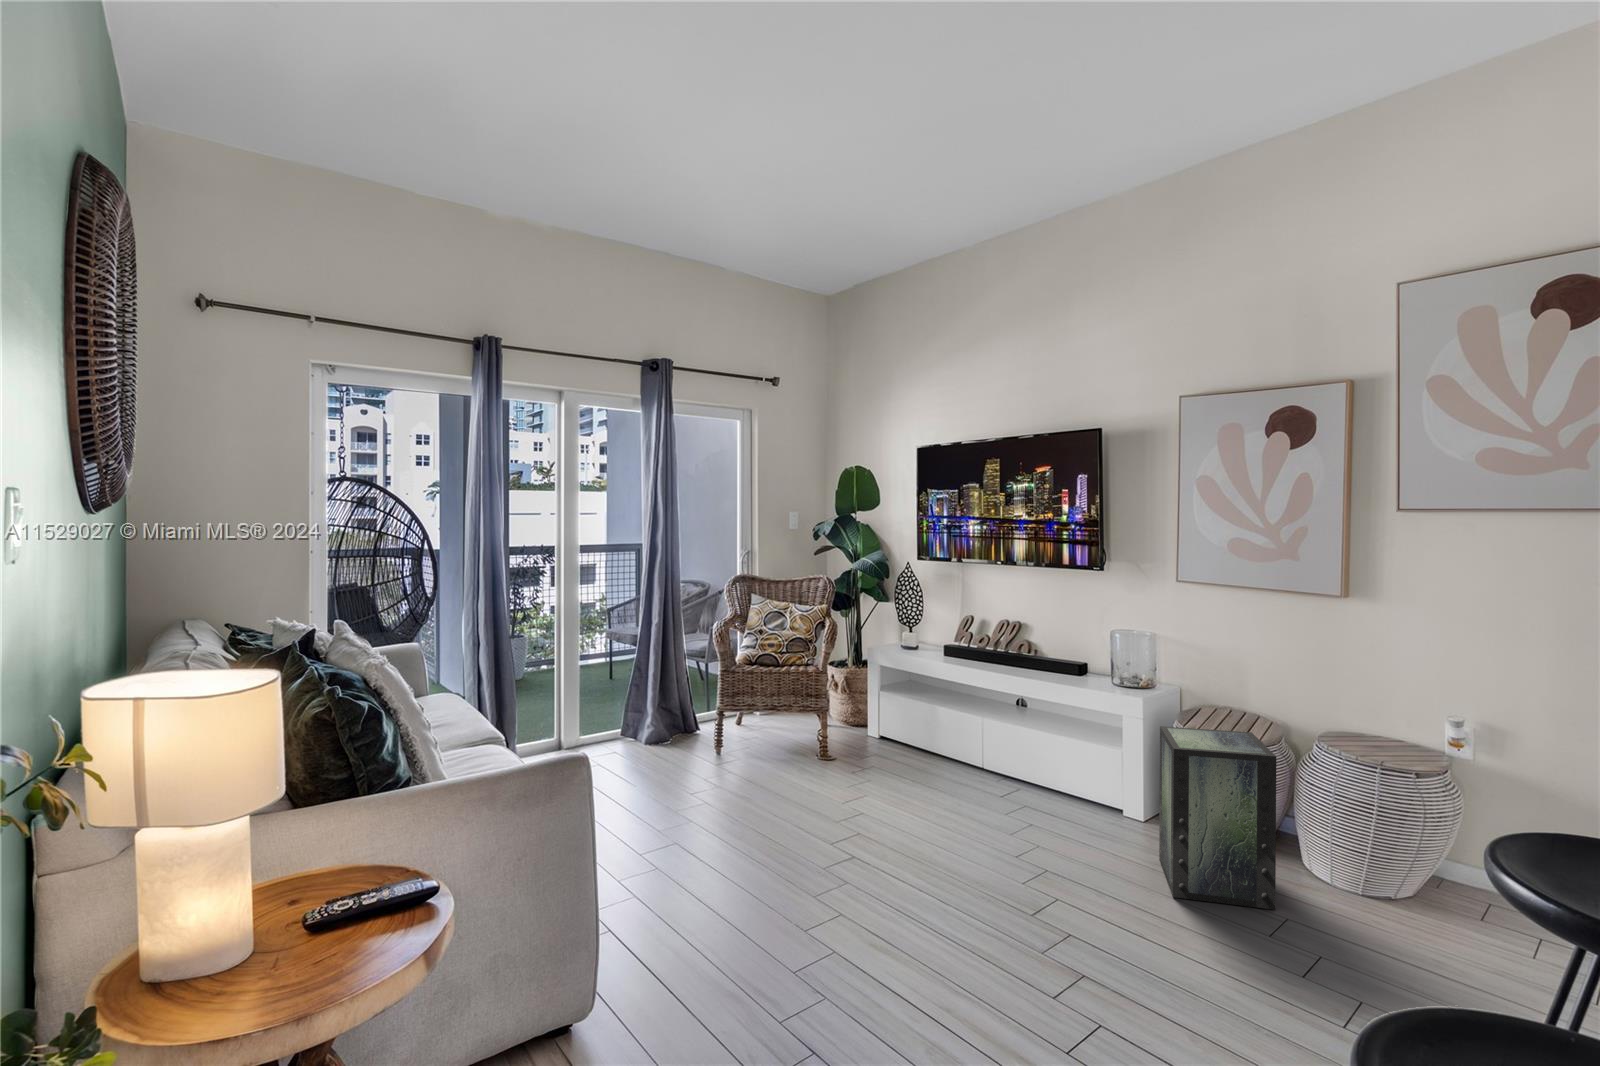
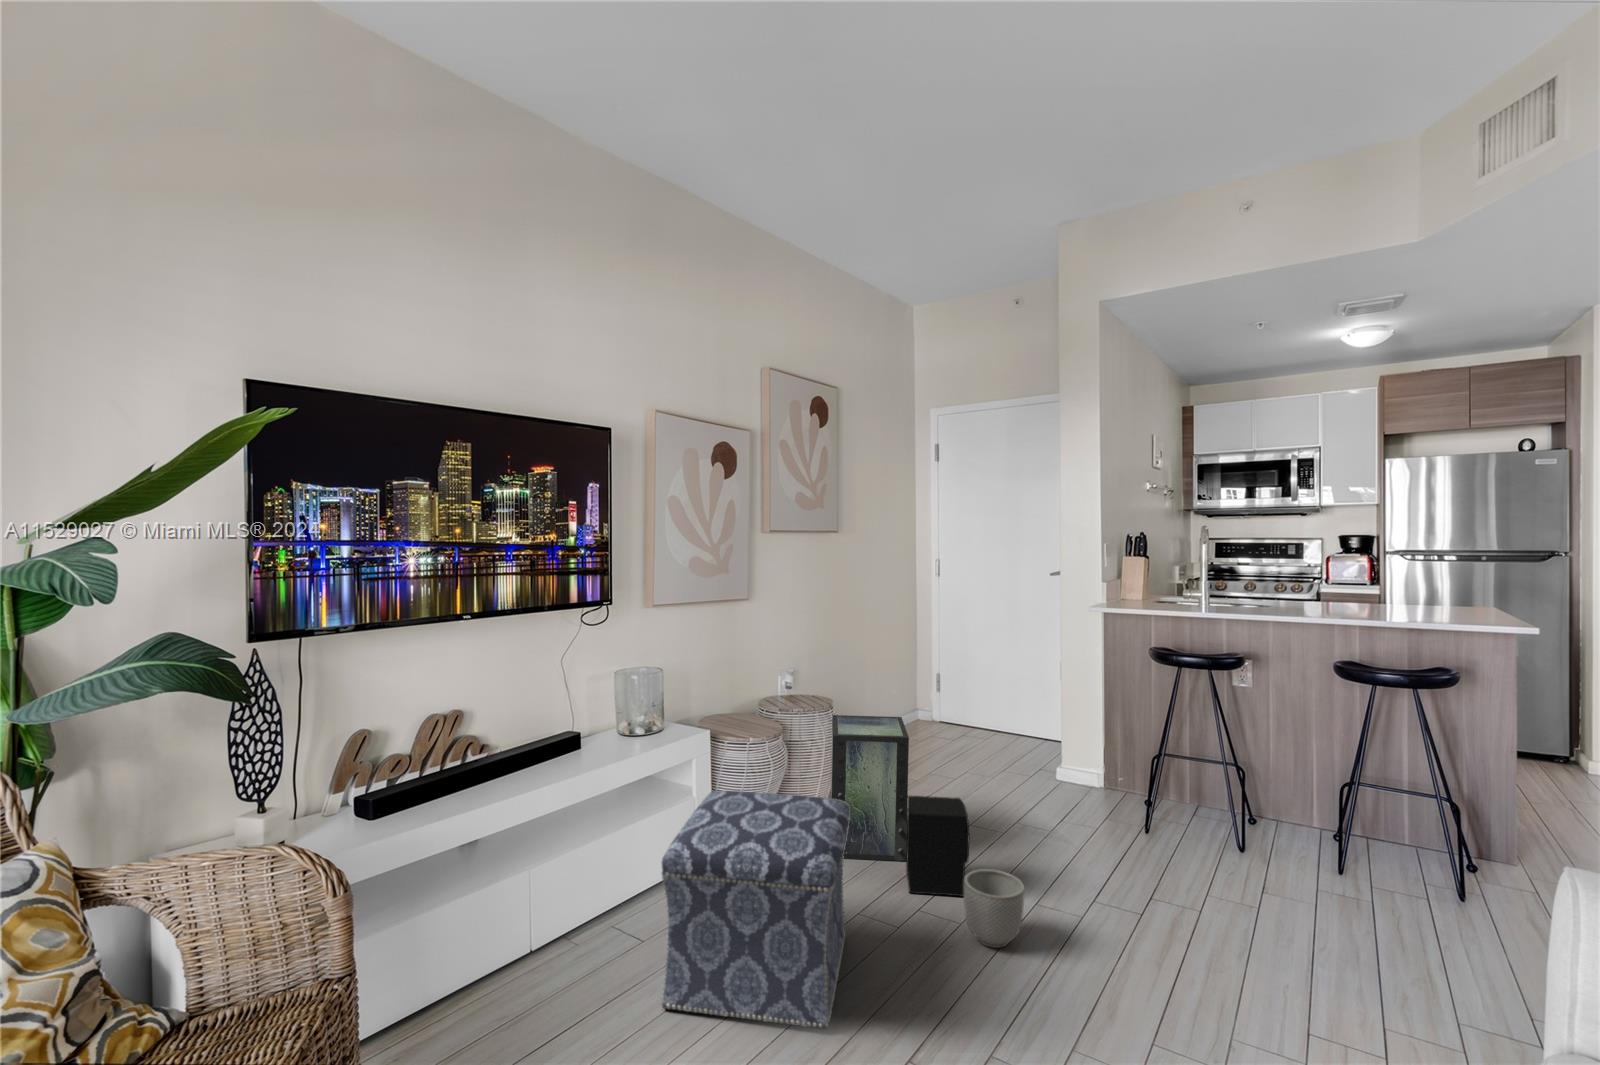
ottoman: none [885,695,1022,844] -> present [662,791,850,1029]
speaker: none [1091,800,1155,921] -> present [906,796,969,896]
planter: none [976,839,1039,916] -> present [963,869,1025,948]

